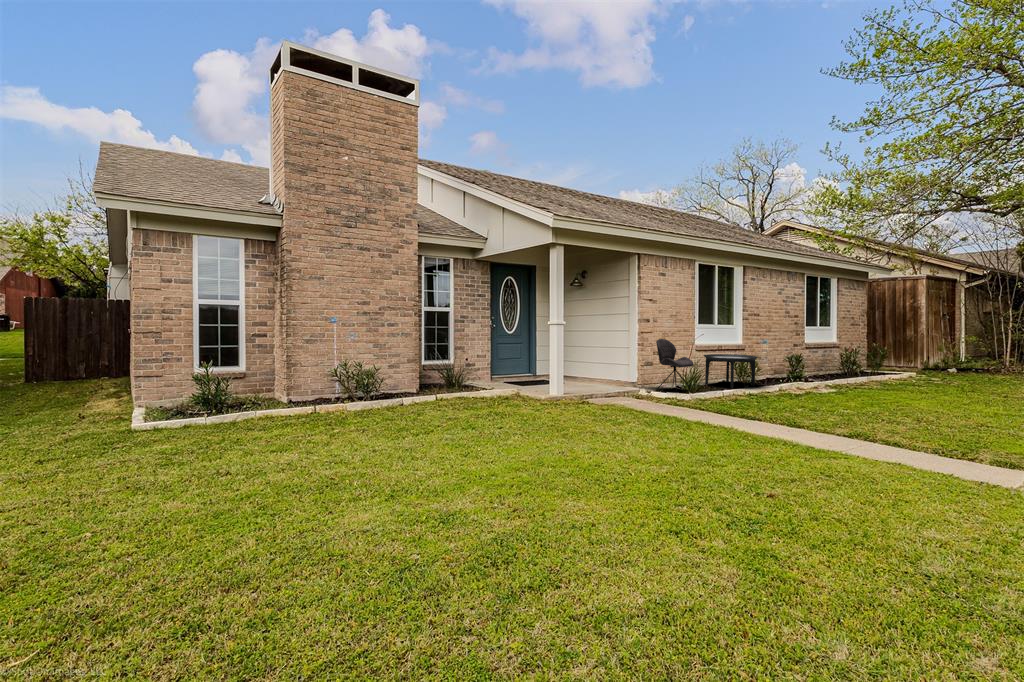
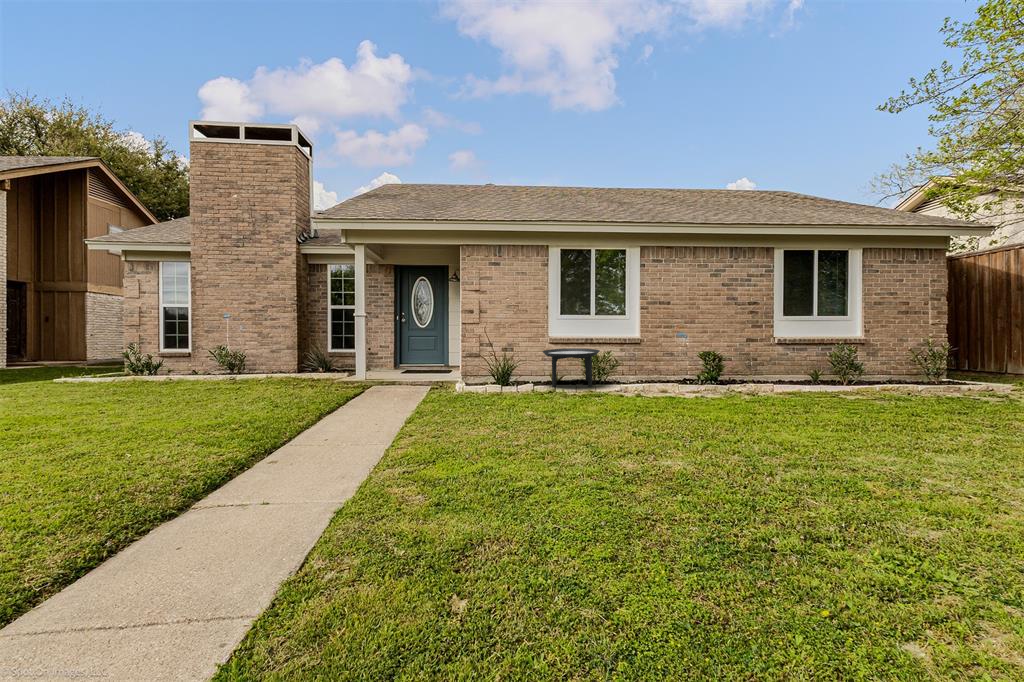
chair: present [656,339,694,392] -> none [474,331,504,386]

